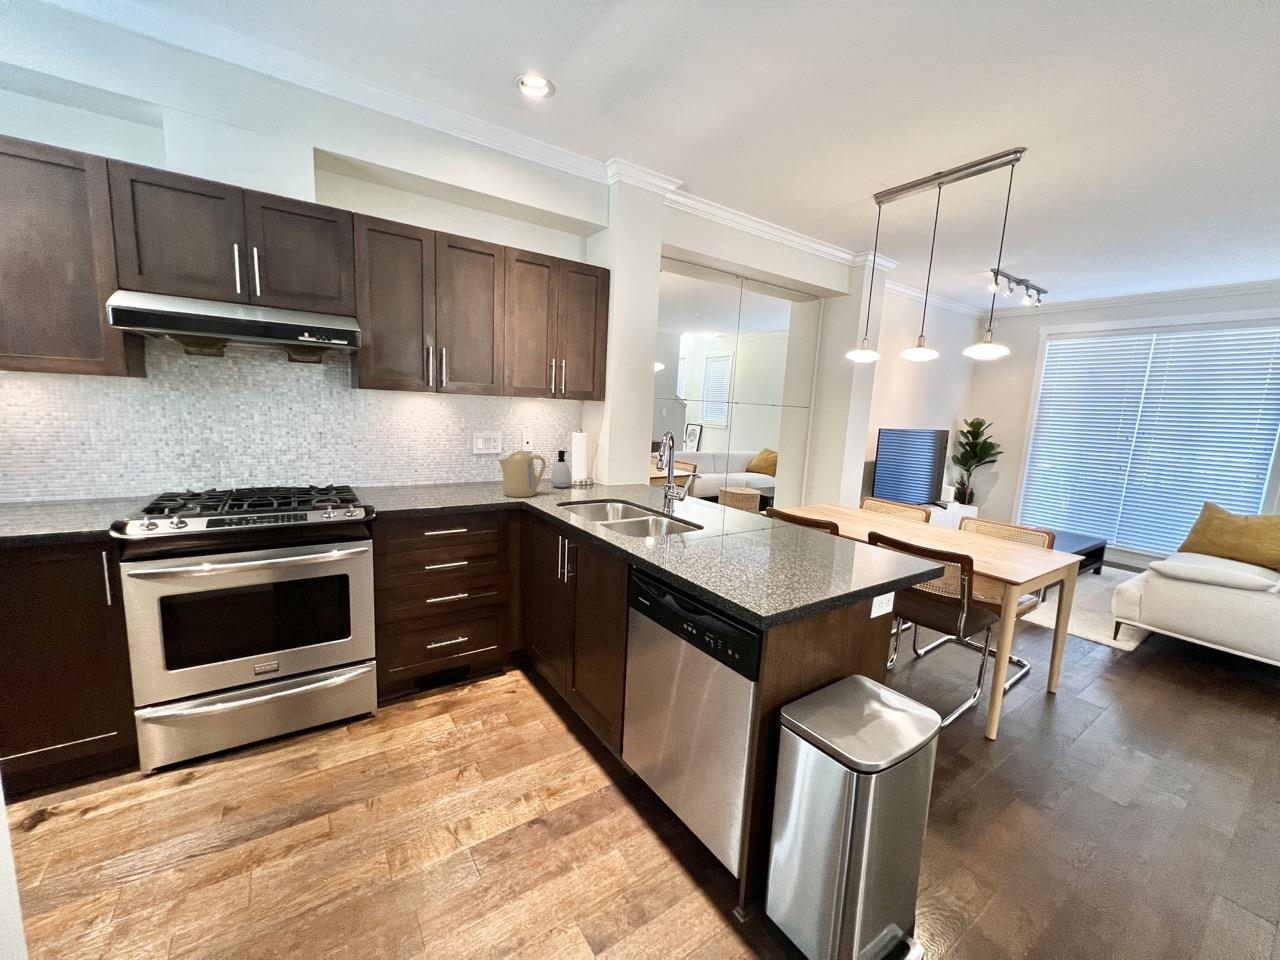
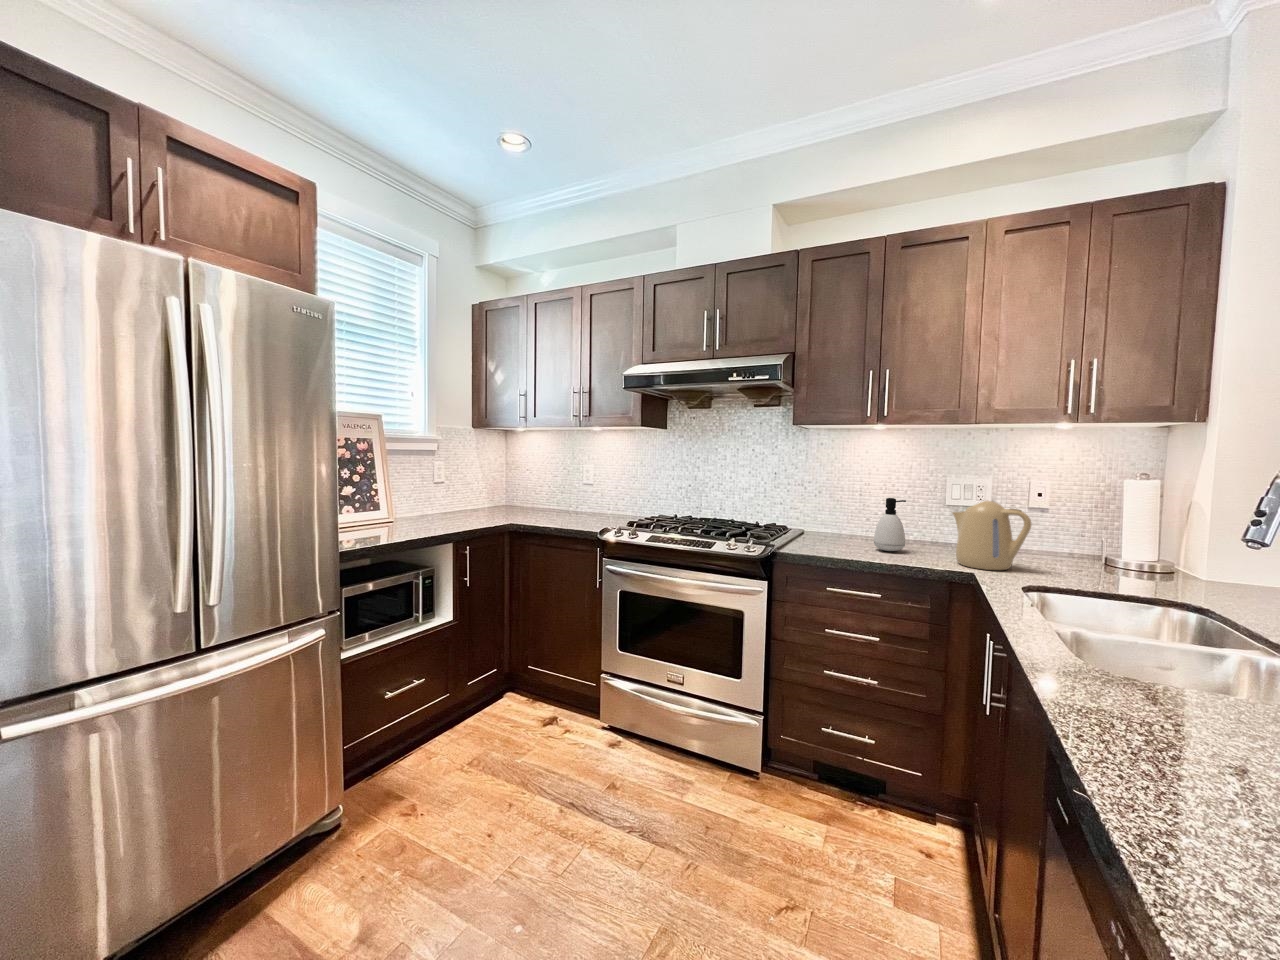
soap dispenser: present [551,450,571,488] -> present [874,498,906,551]

